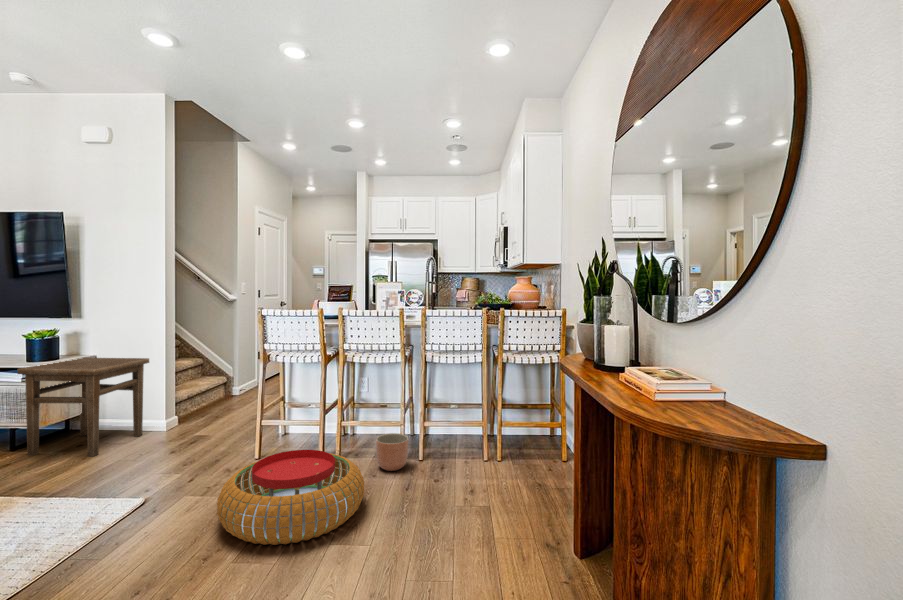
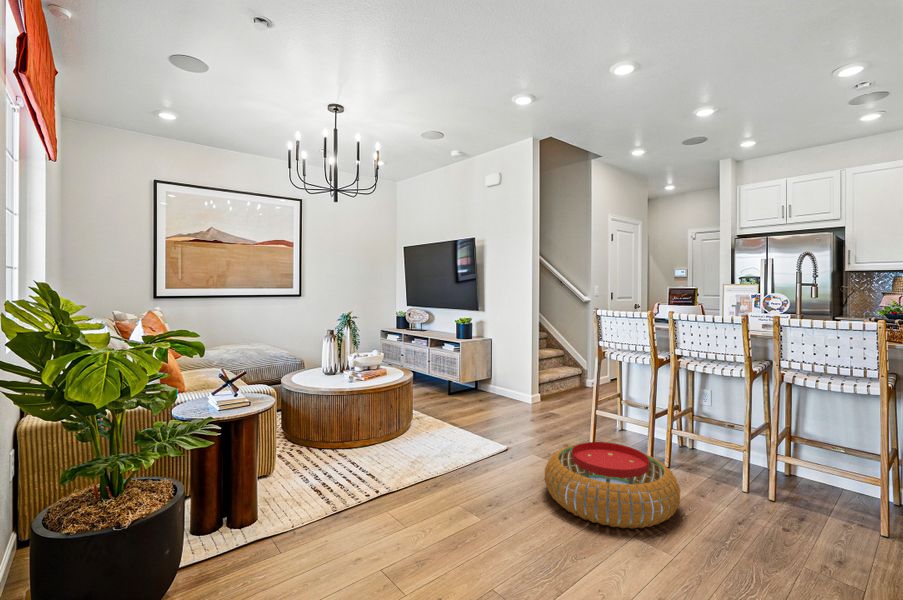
side table: present [18,358,149,457] -> none [448,341,520,413]
planter: present [376,433,409,471] -> none [707,453,750,497]

